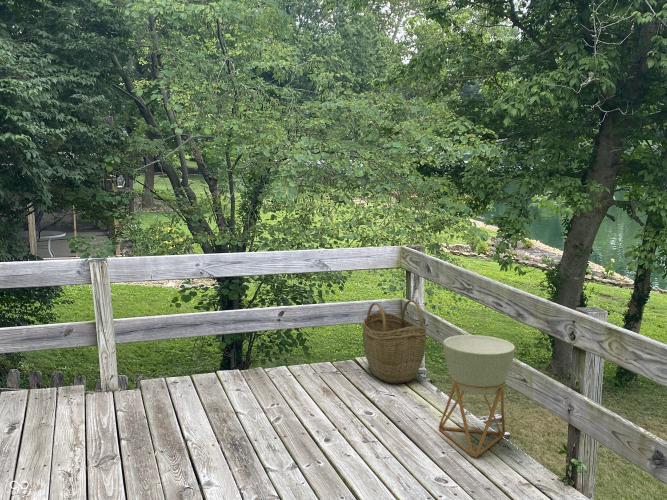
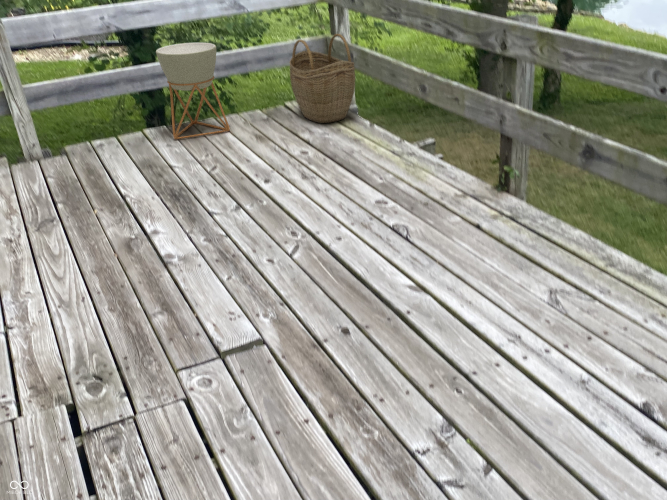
planter: present [439,335,515,457] -> present [156,43,230,139]

